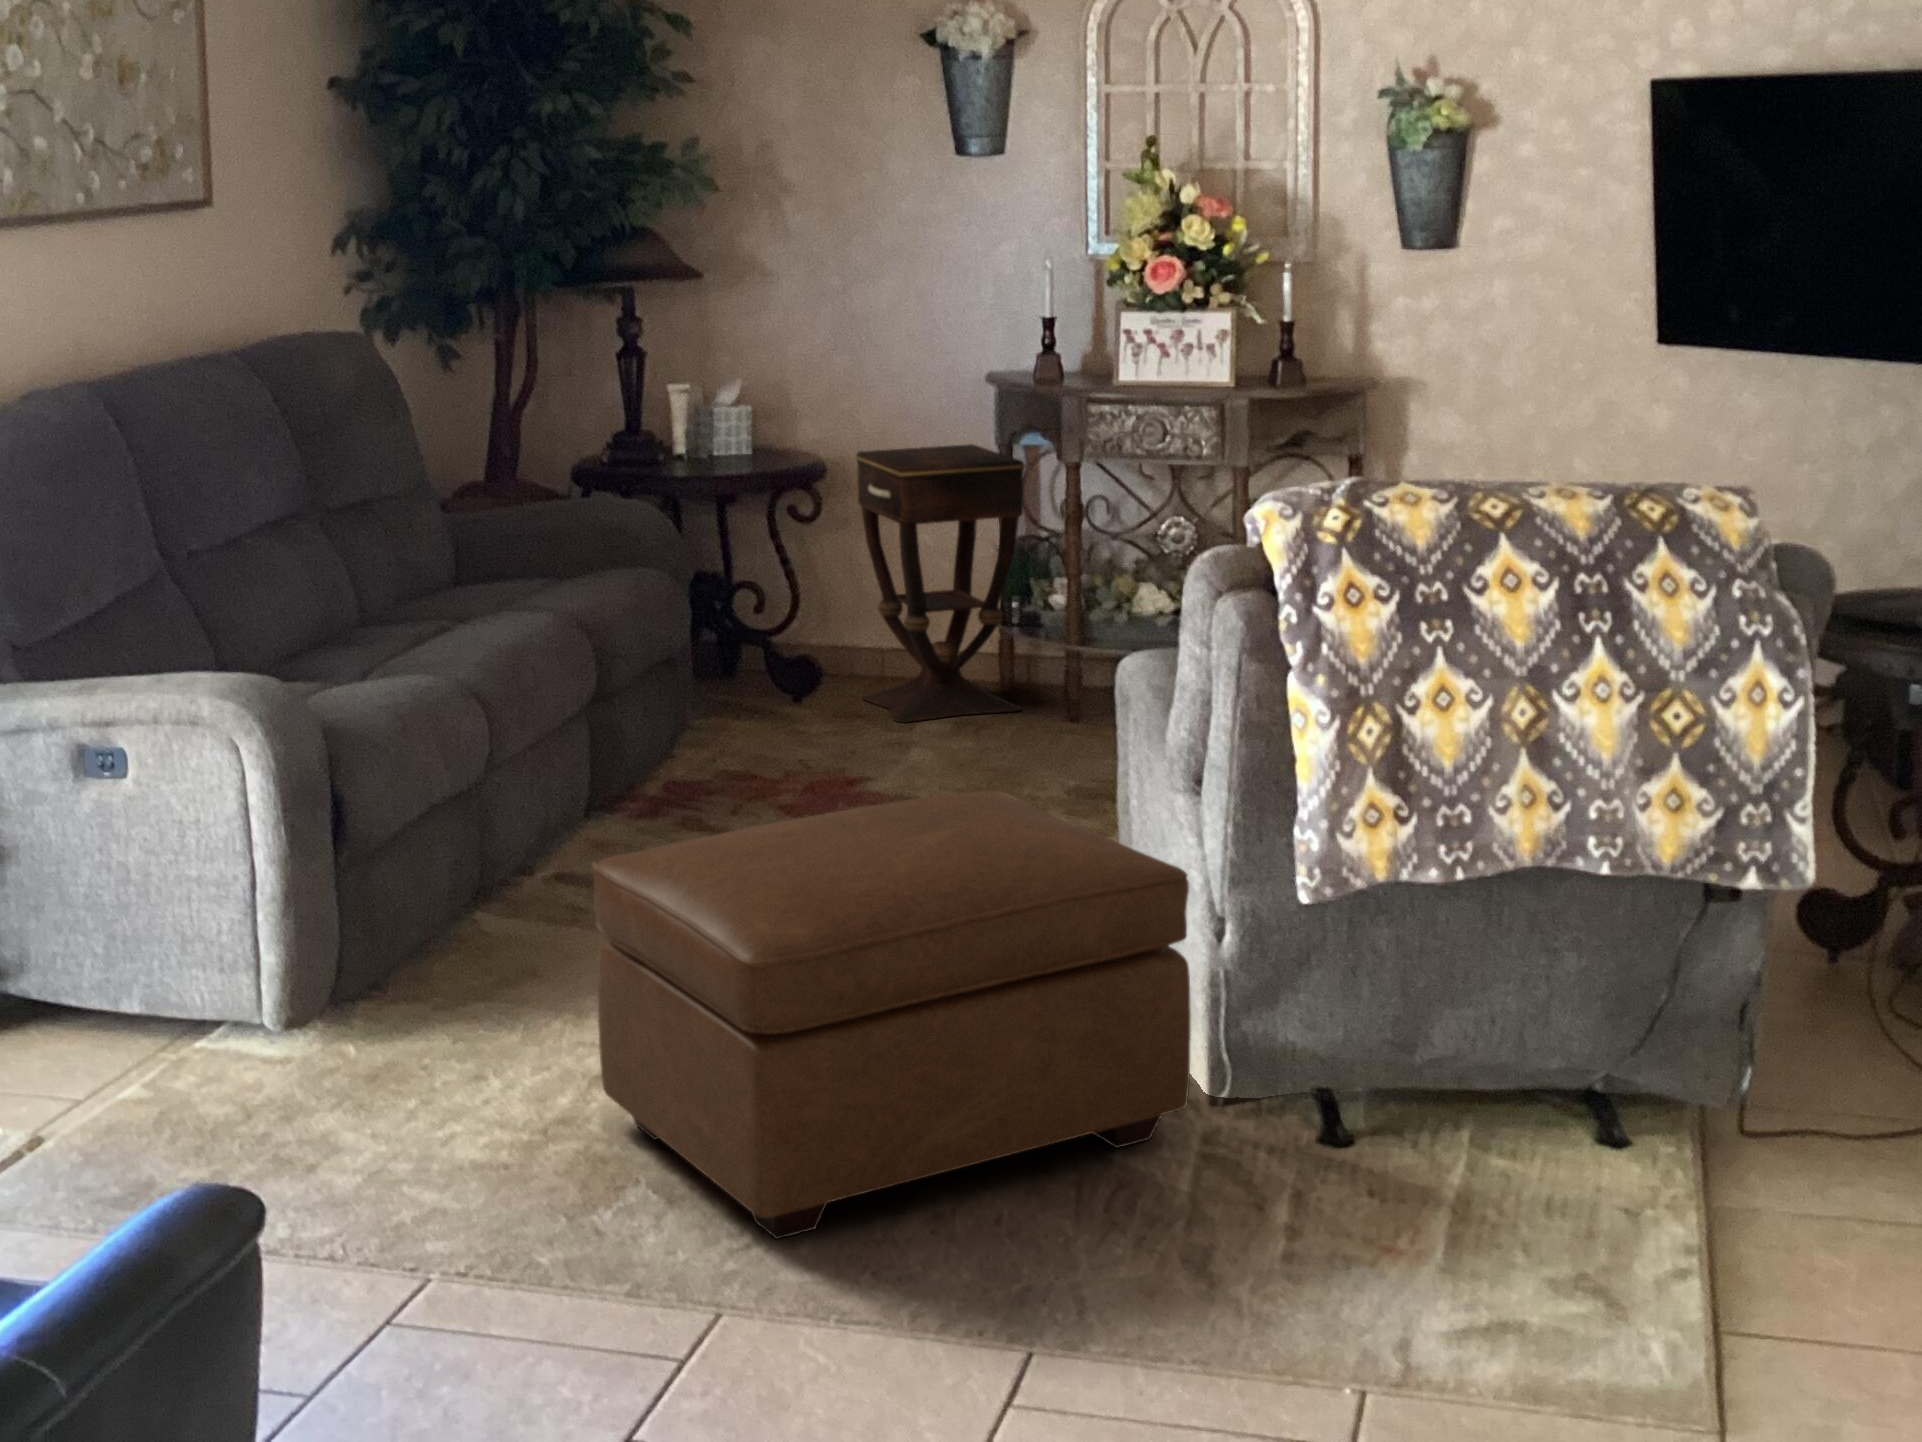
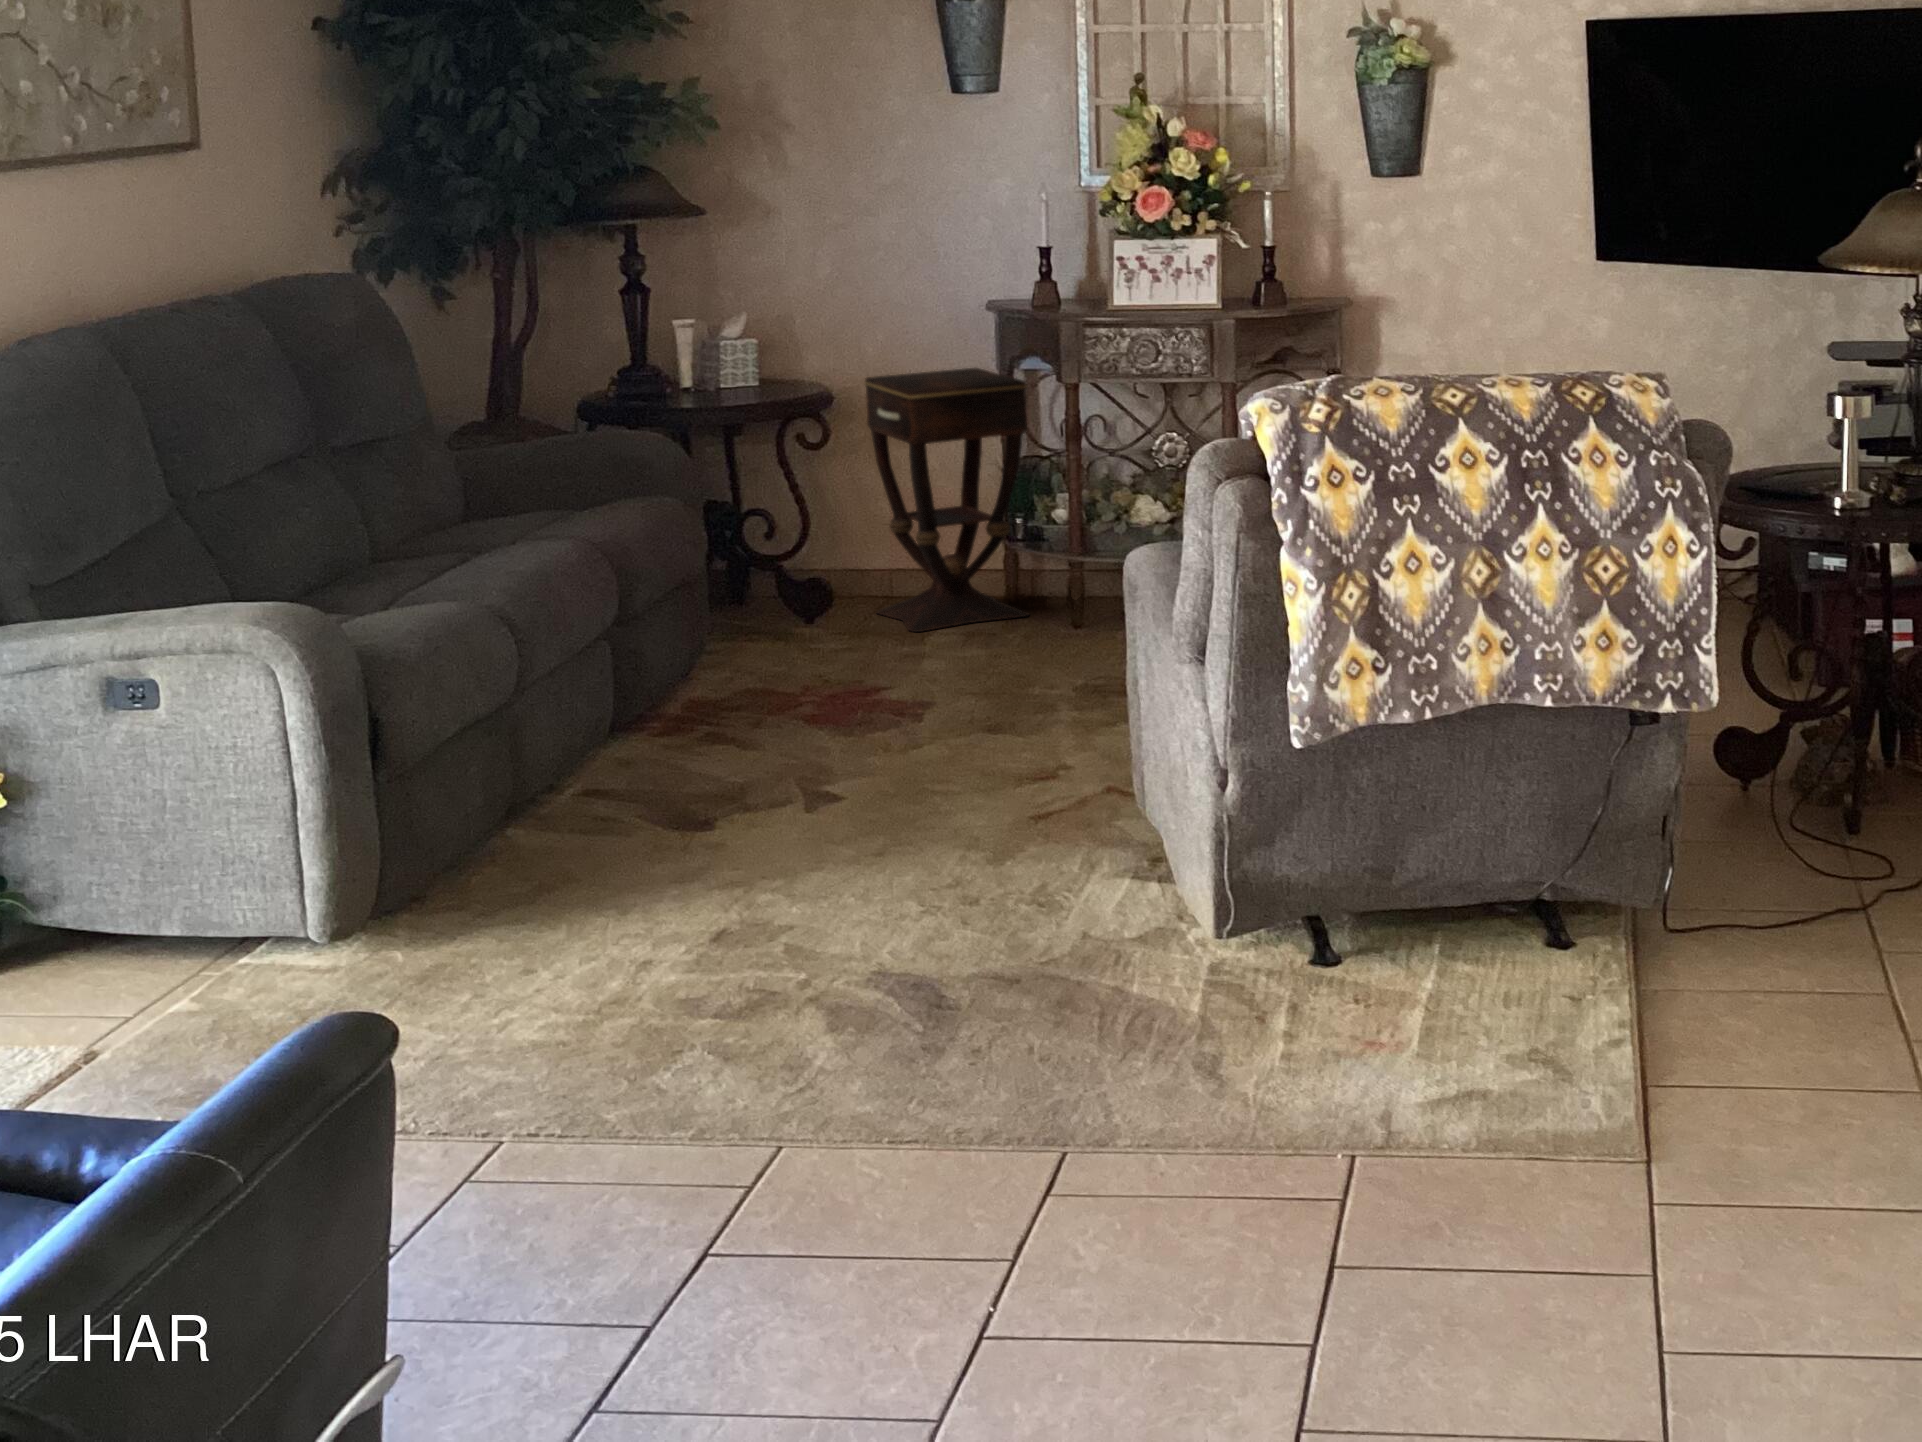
ottoman: present [592,790,1191,1239] -> none [641,675,1199,1082]

